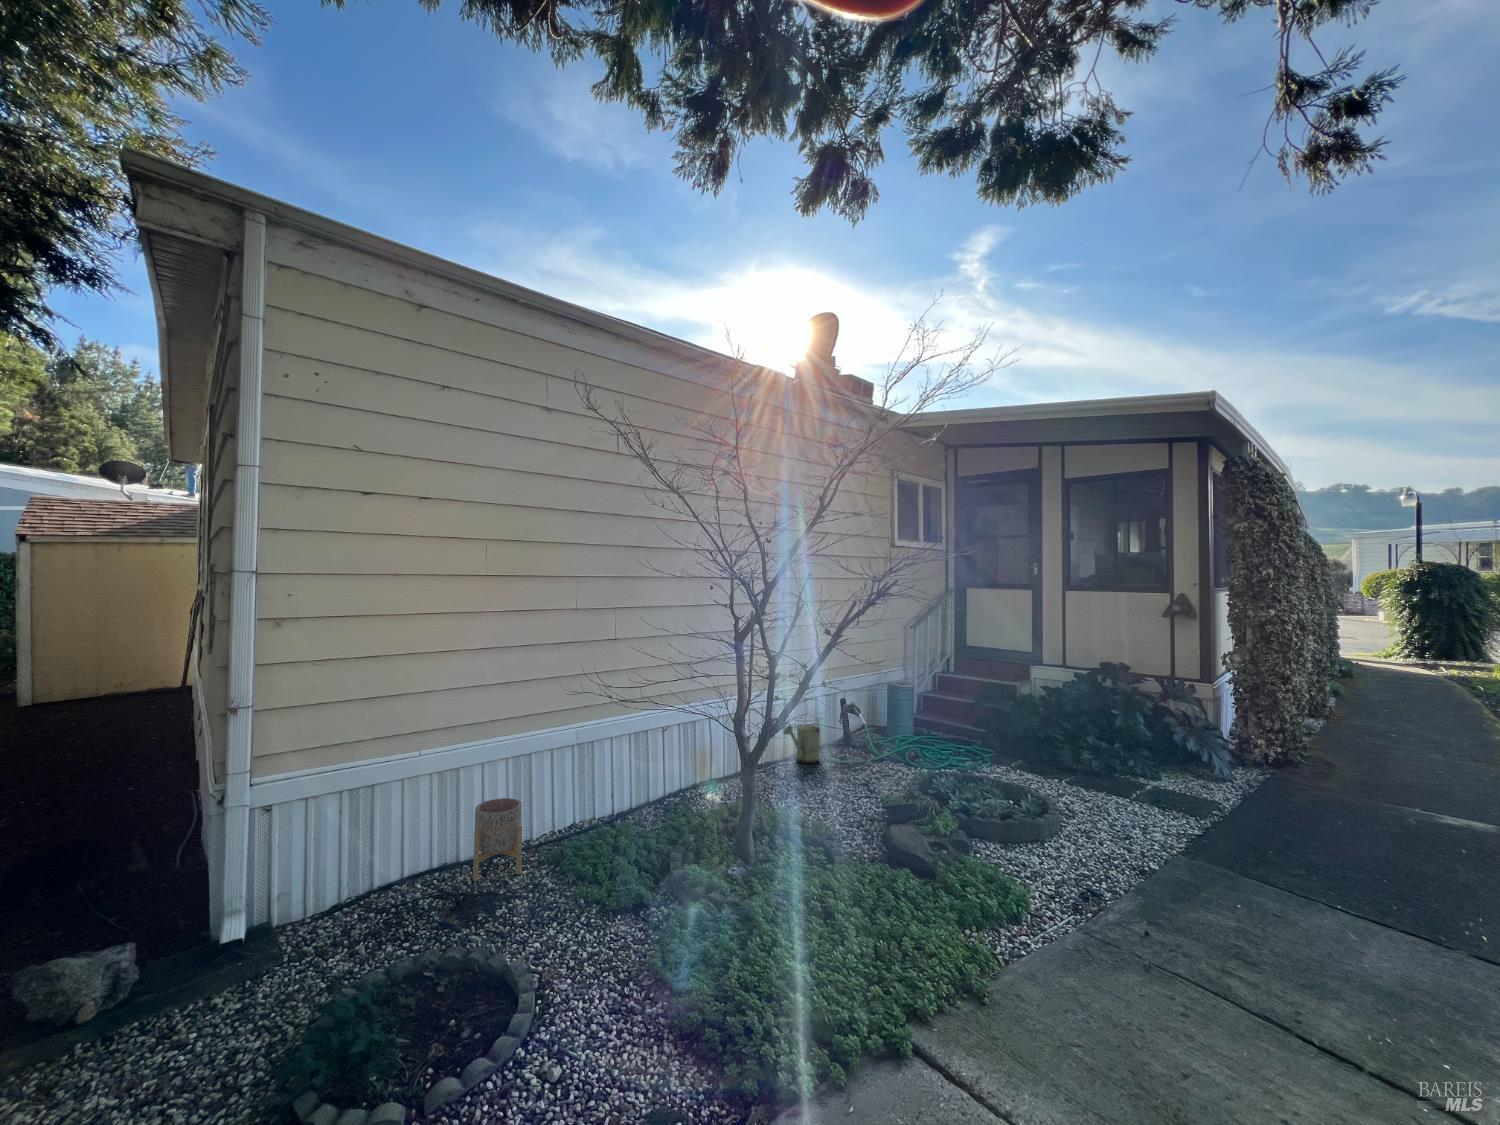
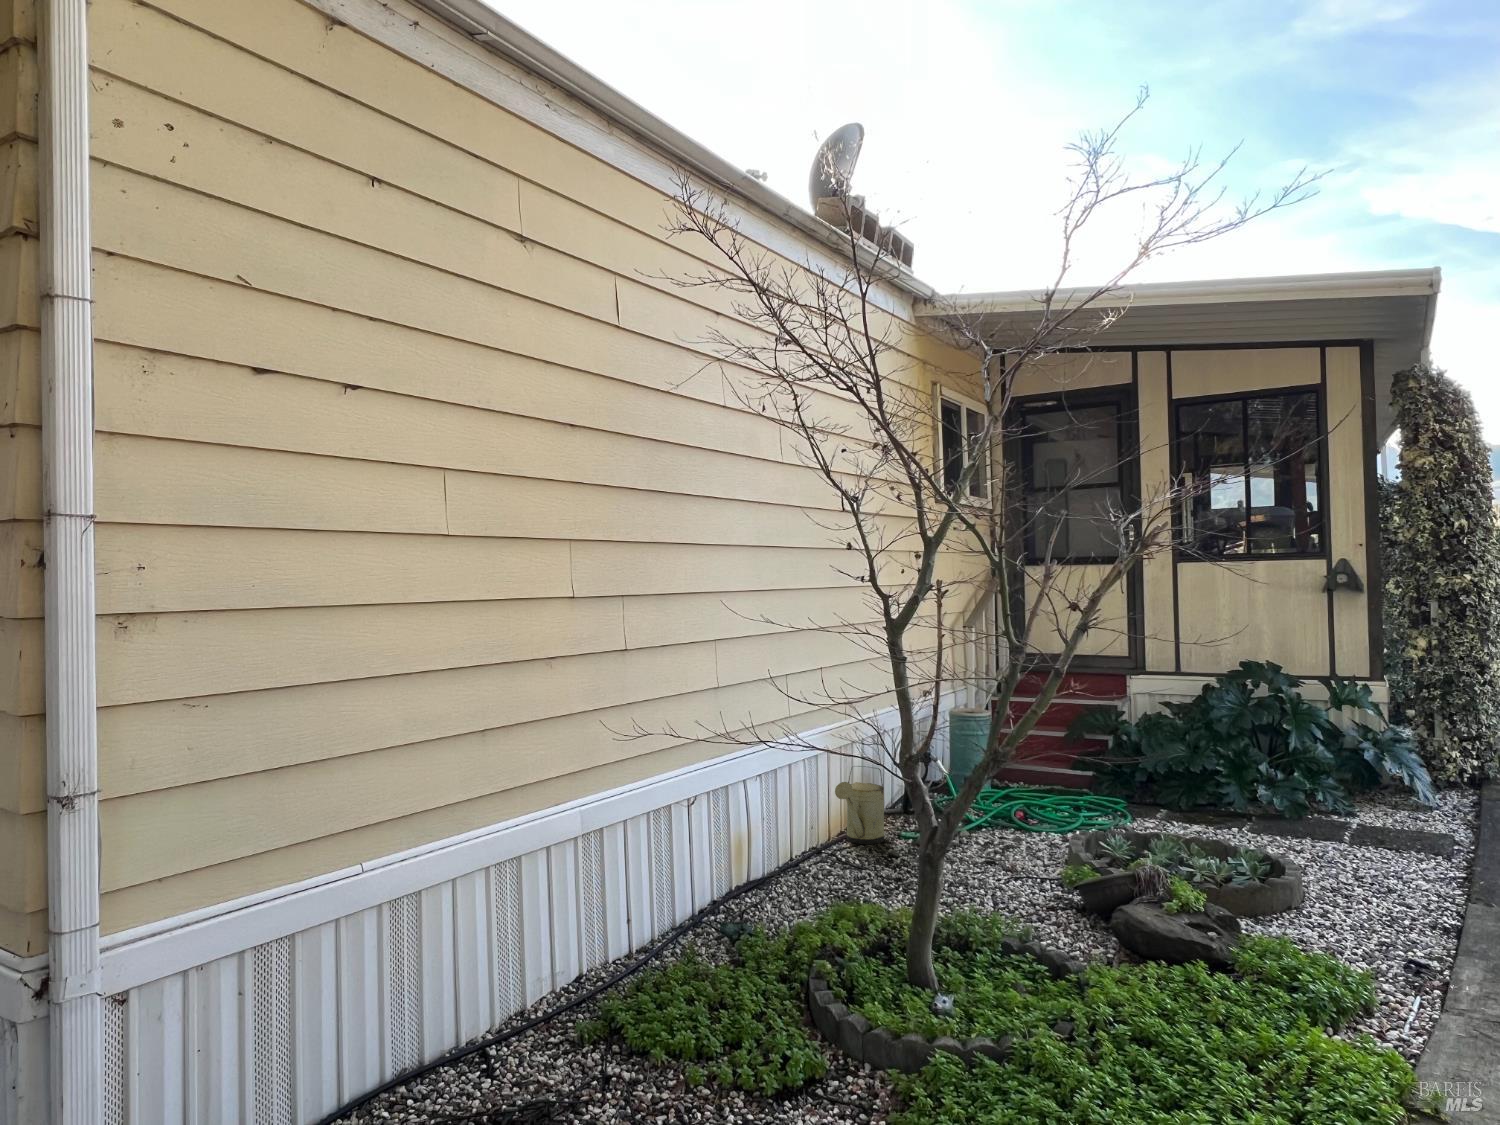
planter: present [473,798,522,881] -> none [454,935,557,1089]

